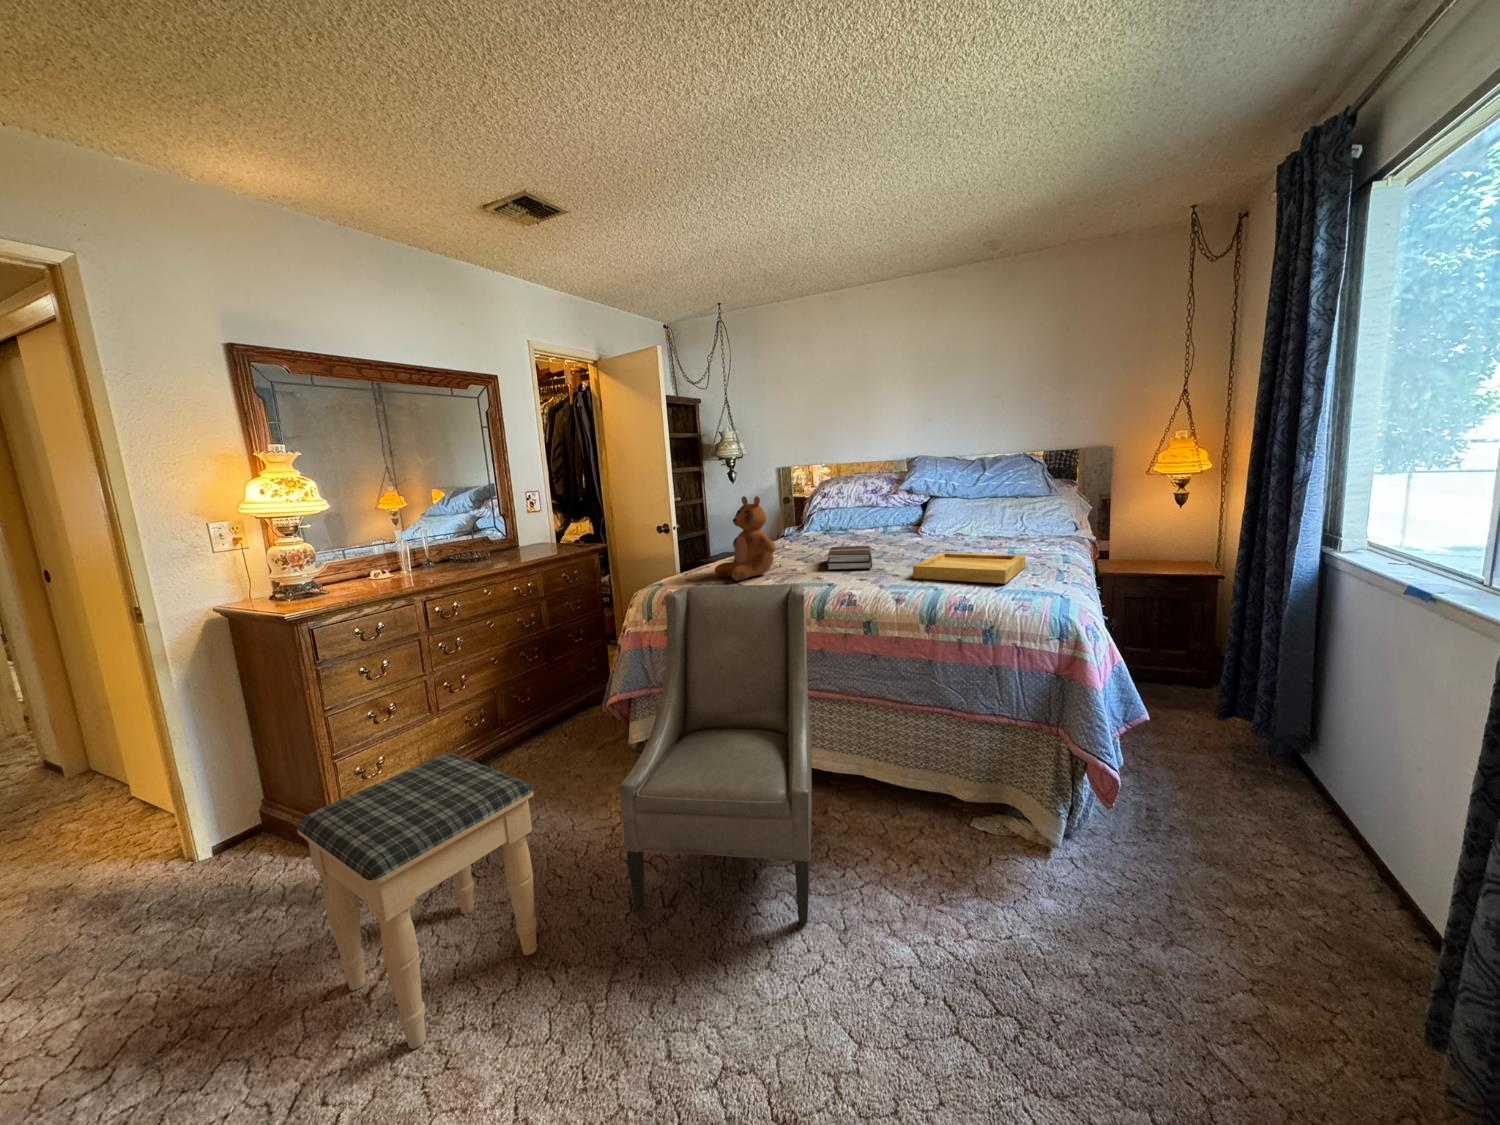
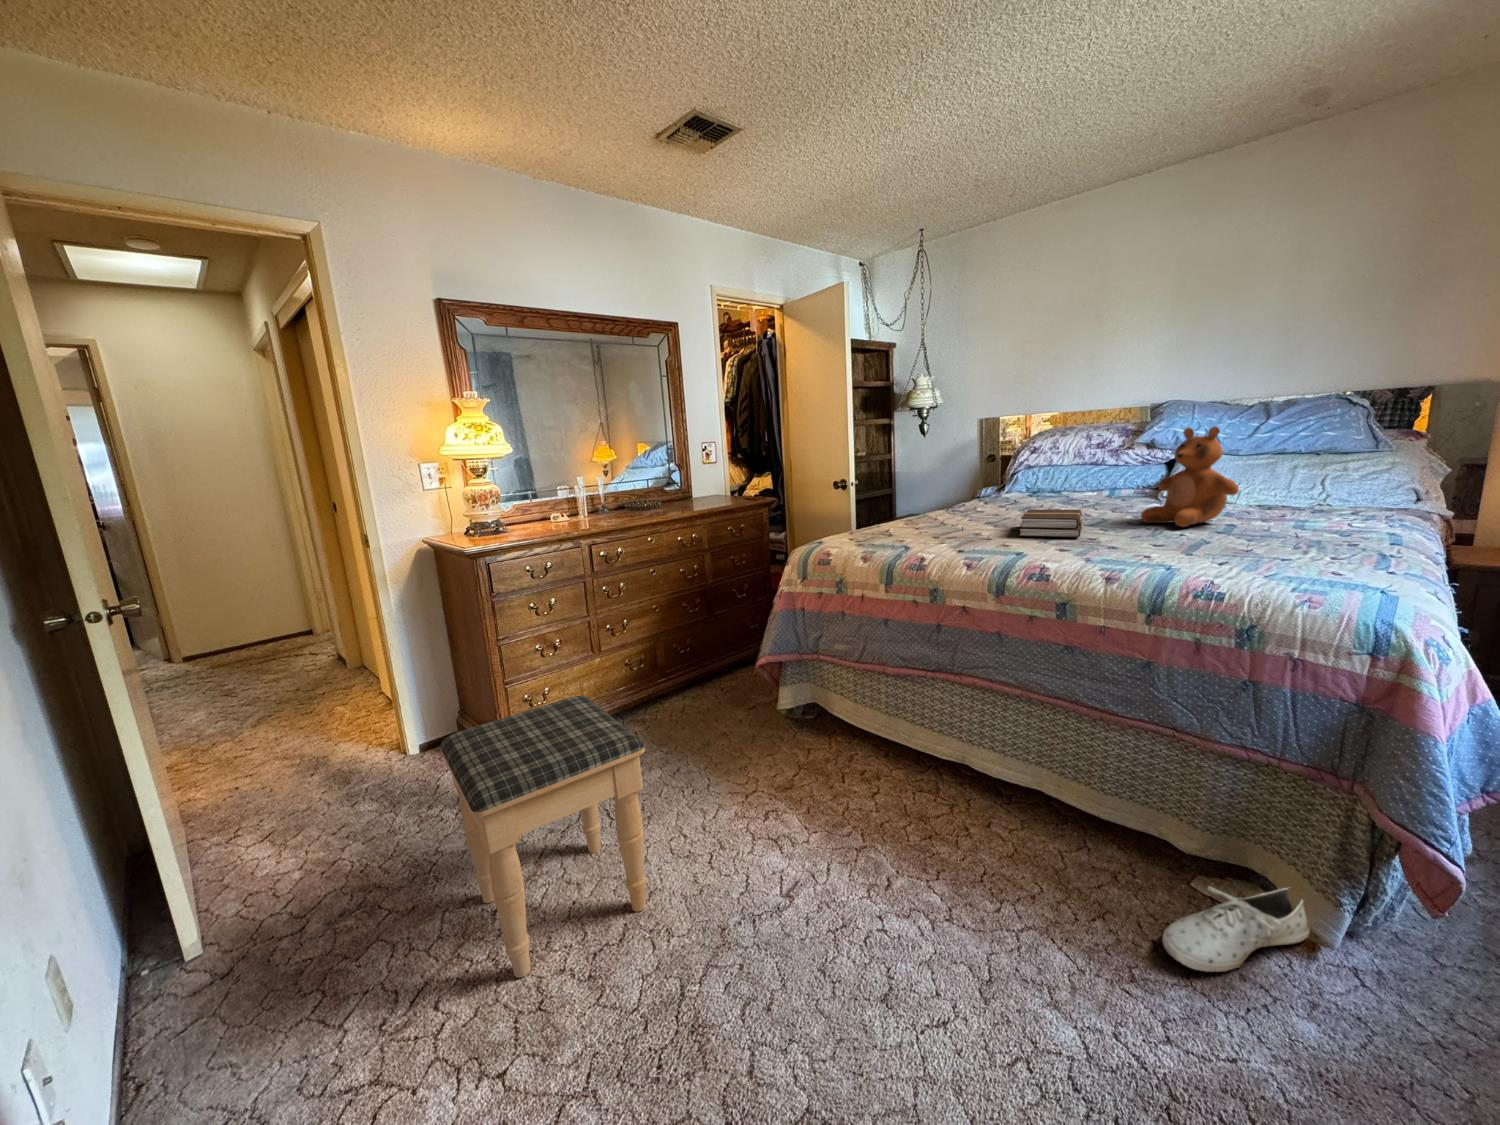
teddy bear: present [714,496,776,581] -> present [1141,427,1239,527]
tray: present [913,553,1025,584] -> none [1137,522,1324,567]
armchair: present [619,583,812,923] -> none [735,545,978,960]
shoe: none [954,811,1043,882] -> present [1163,886,1309,972]

